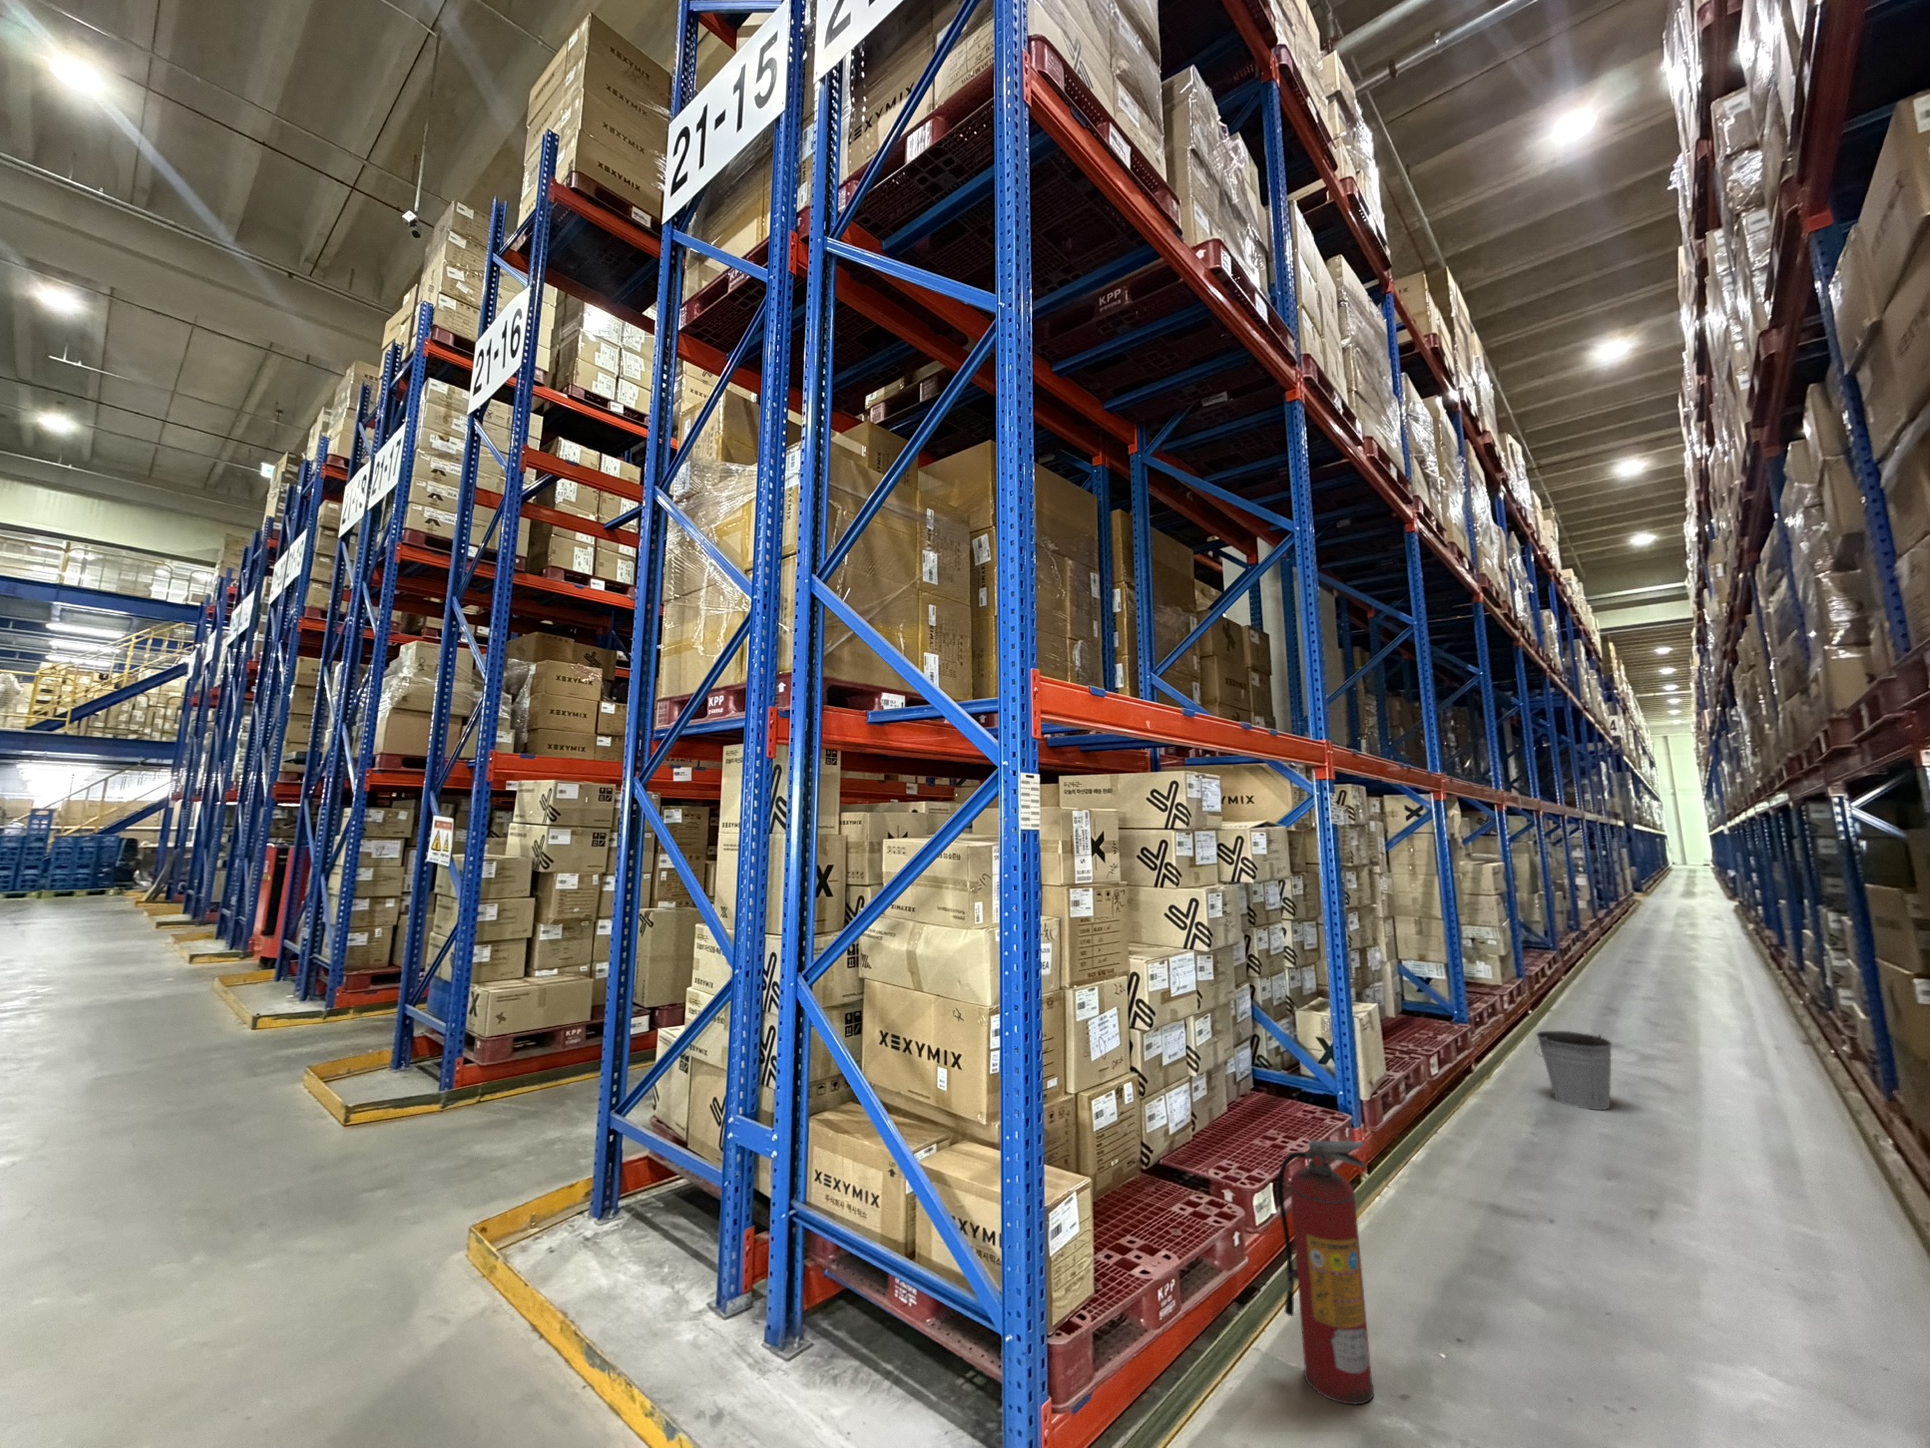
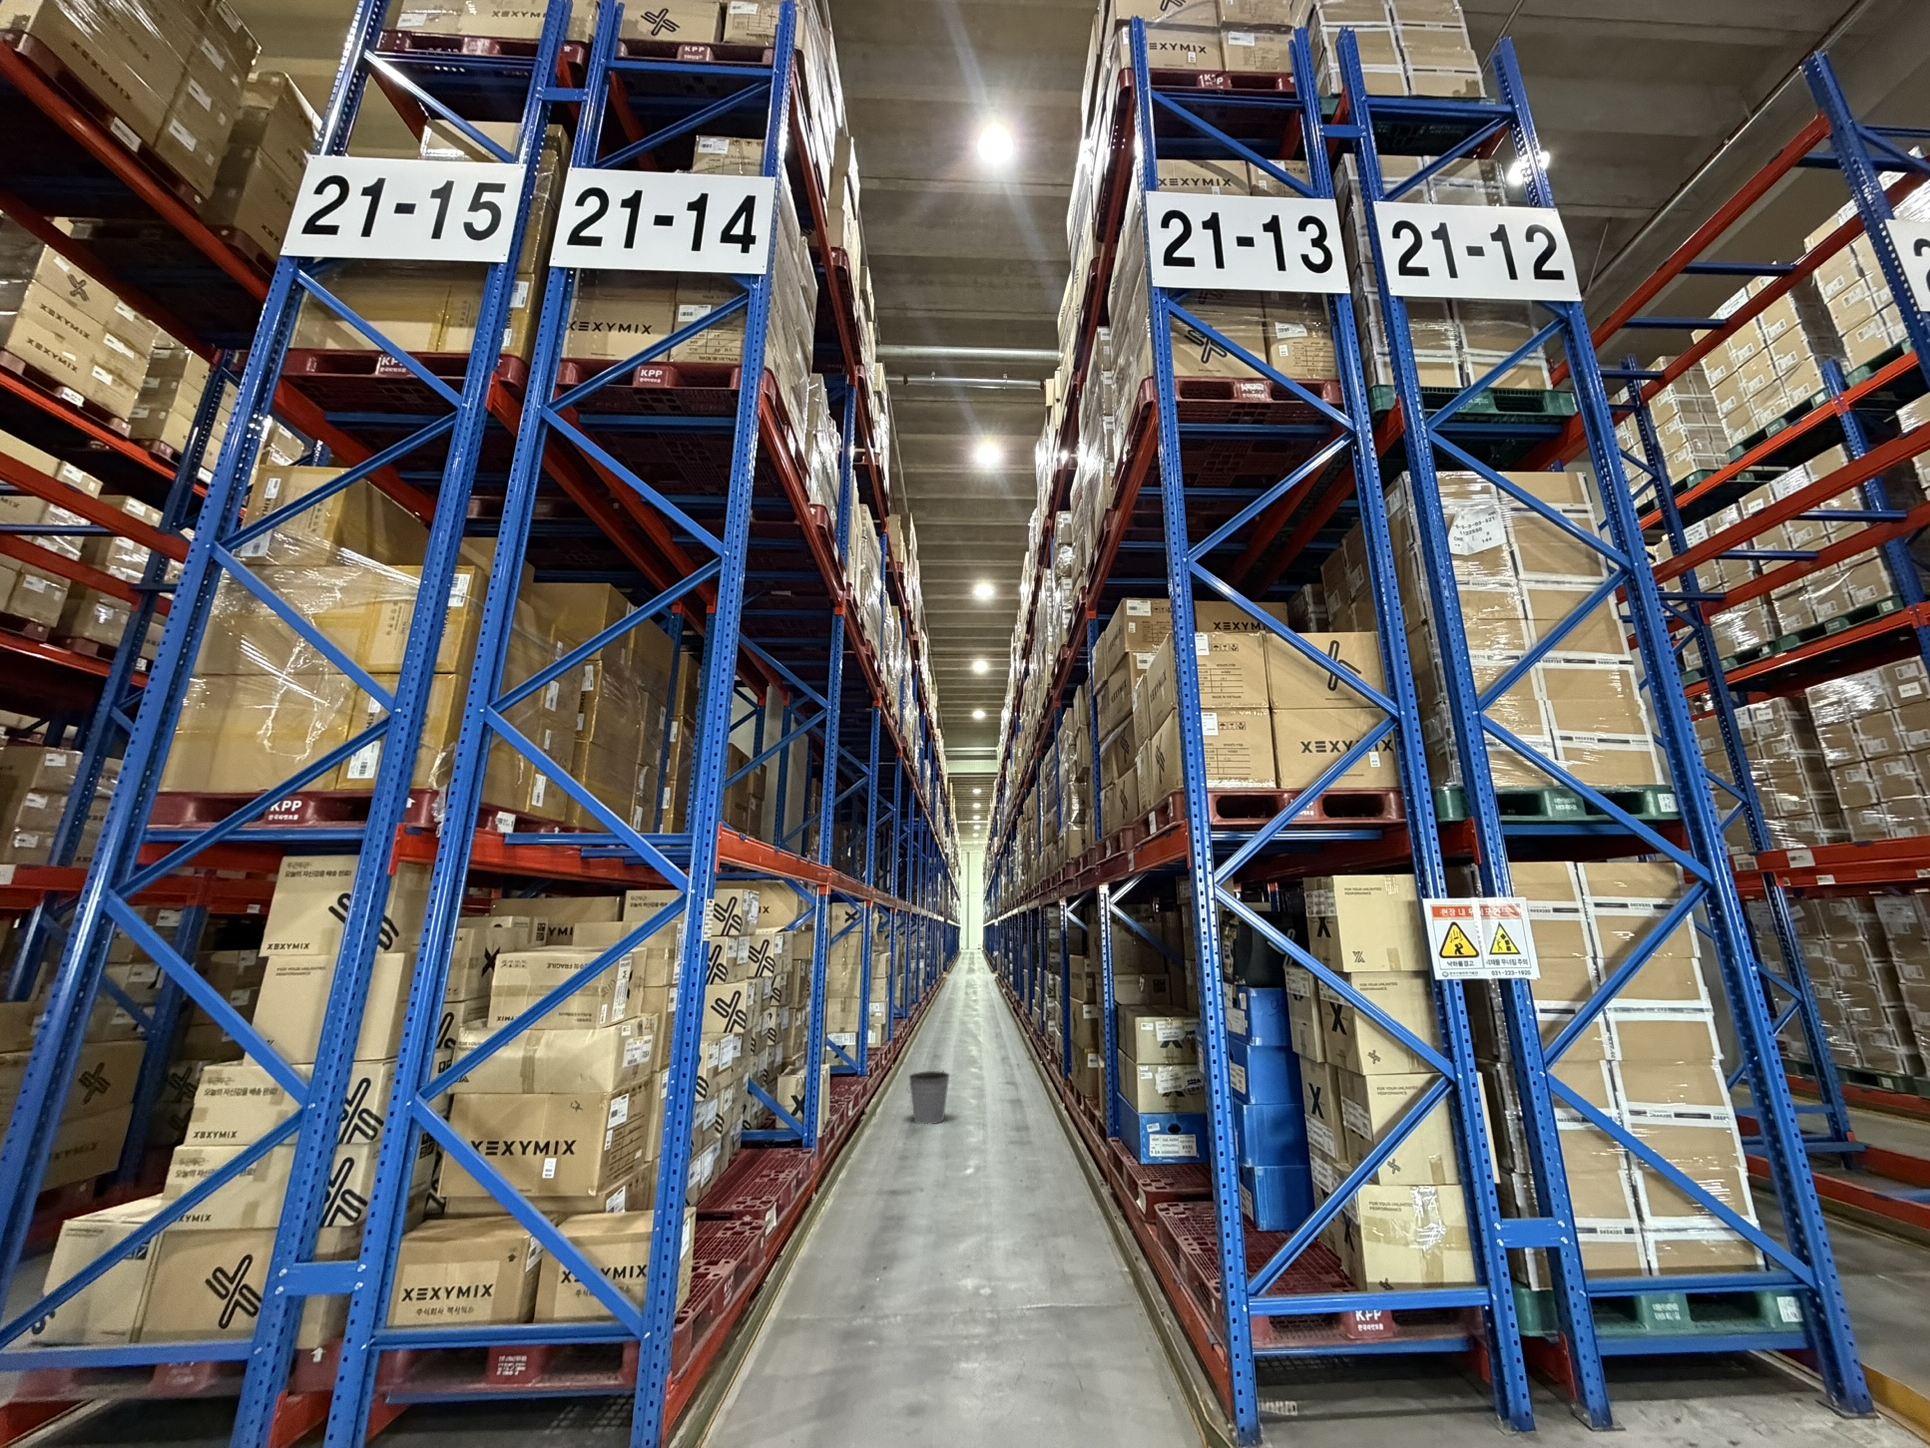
fire extinguisher: present [1278,1140,1374,1404] -> none [798,1141,860,1324]

